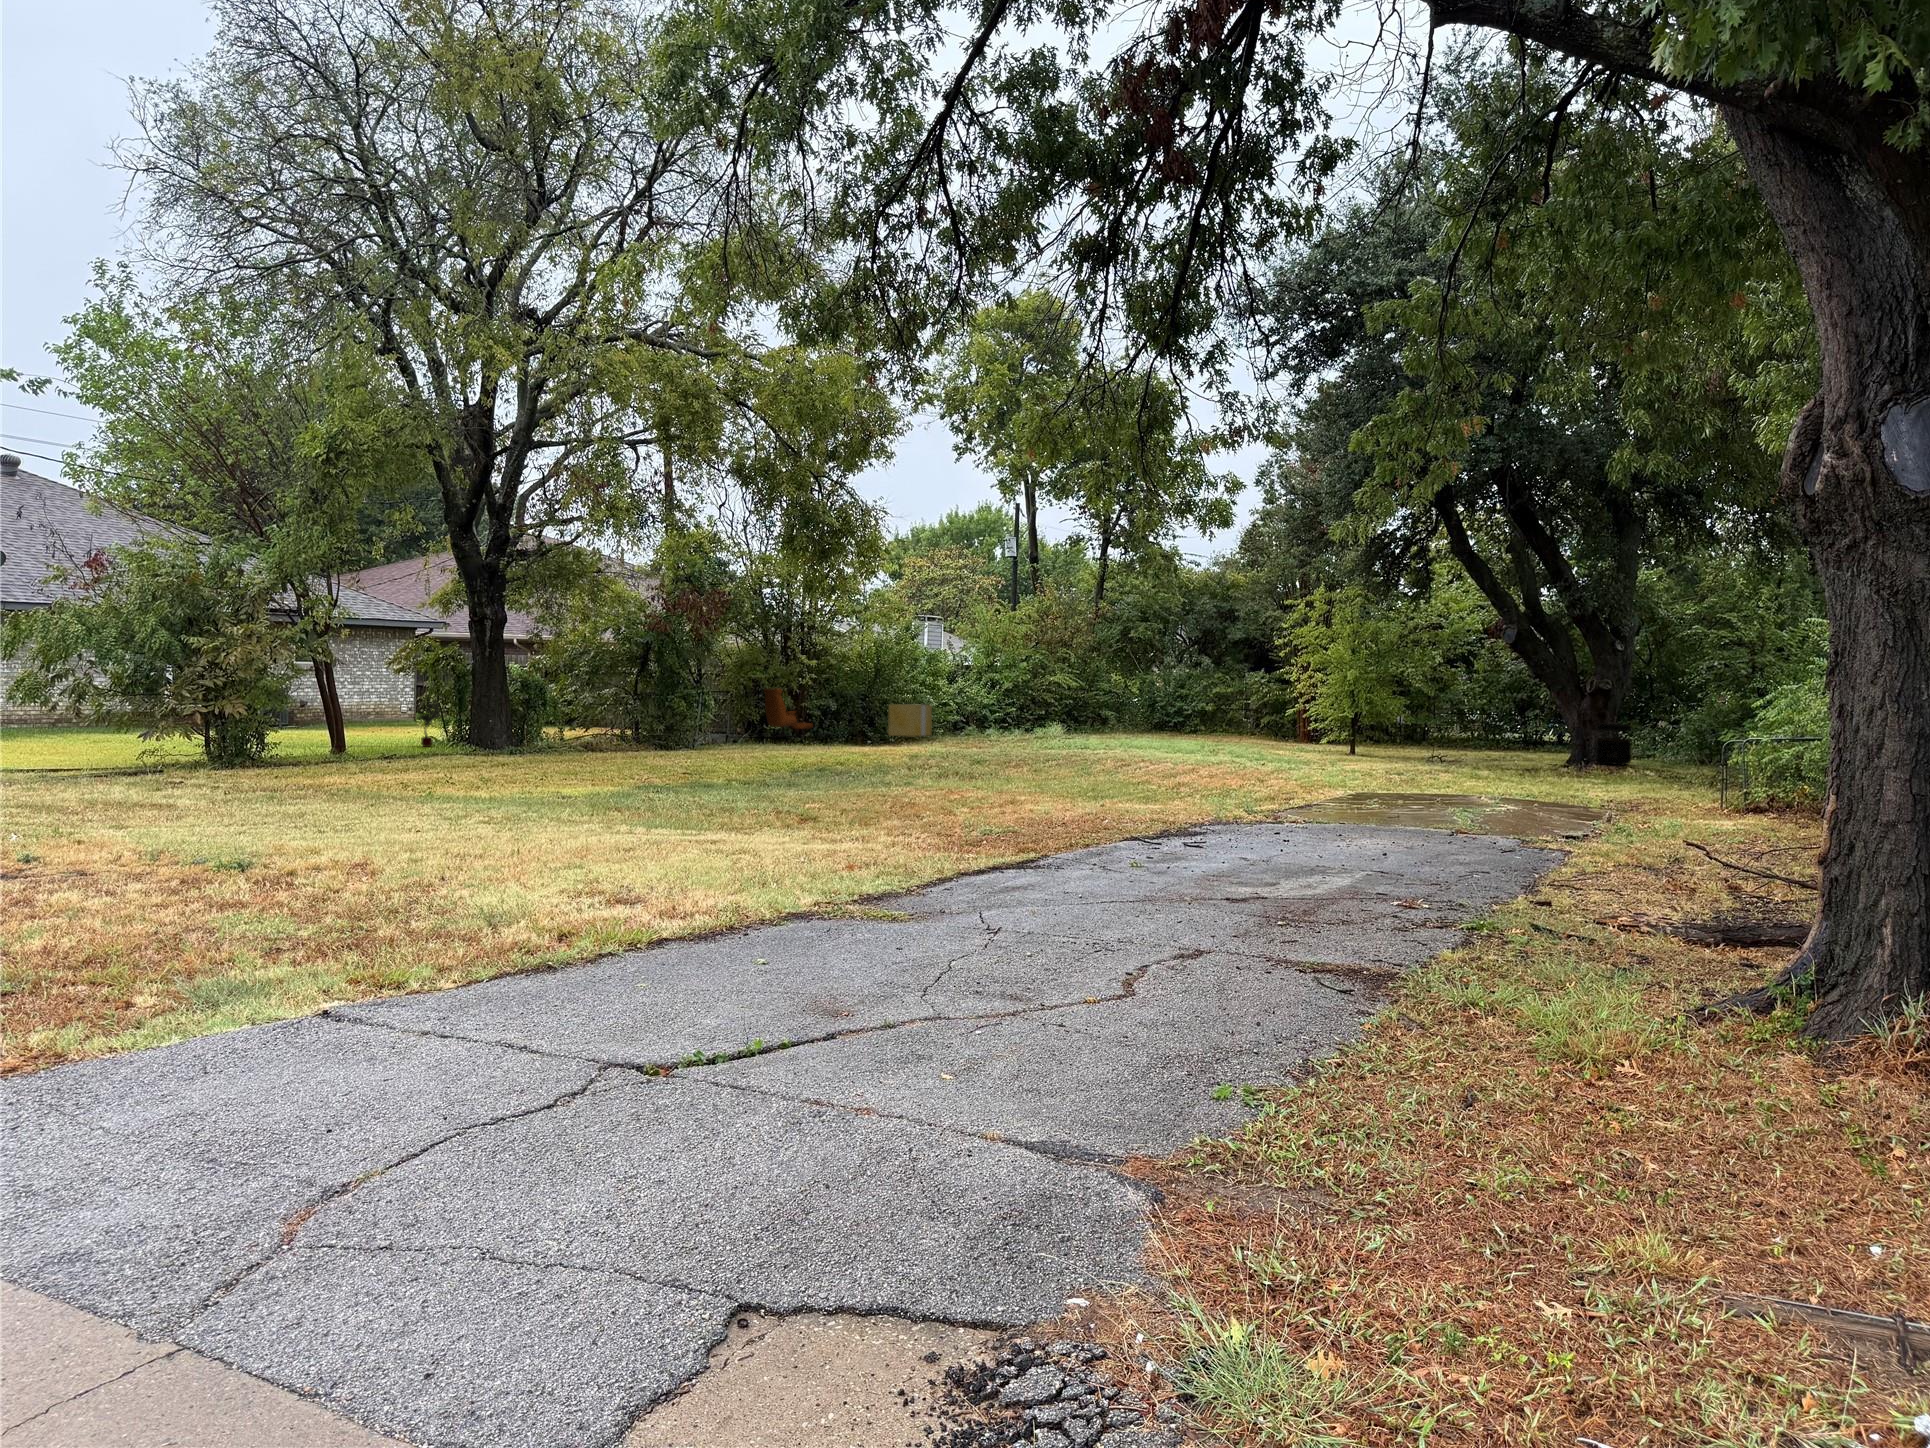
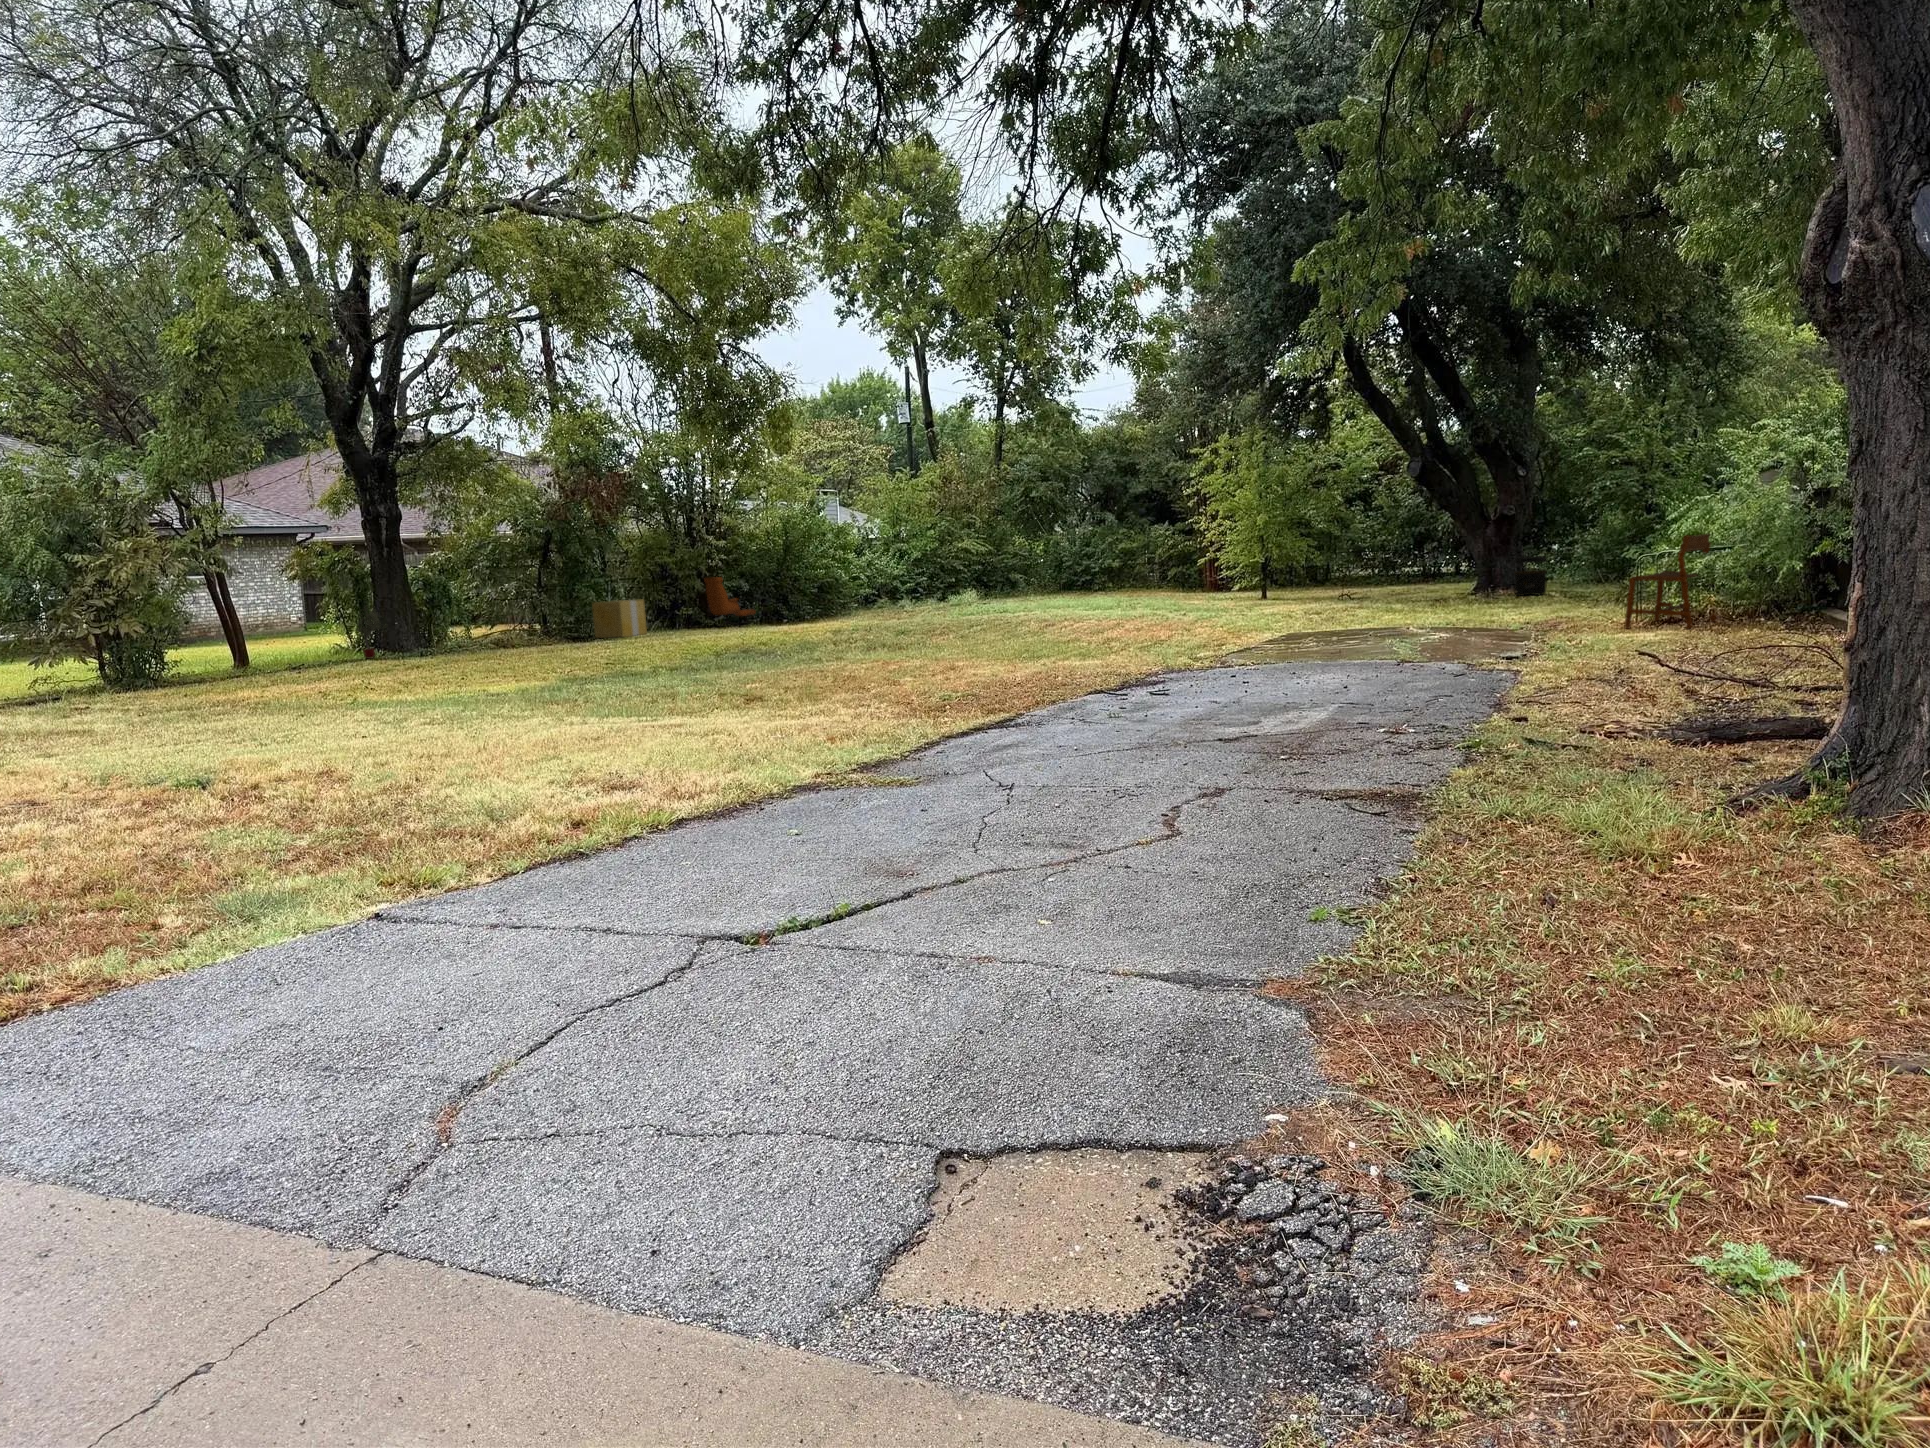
cardboard box: present [888,704,932,736] -> present [592,599,647,638]
bench: none [1694,714,1797,815] -> present [1625,534,1716,629]

